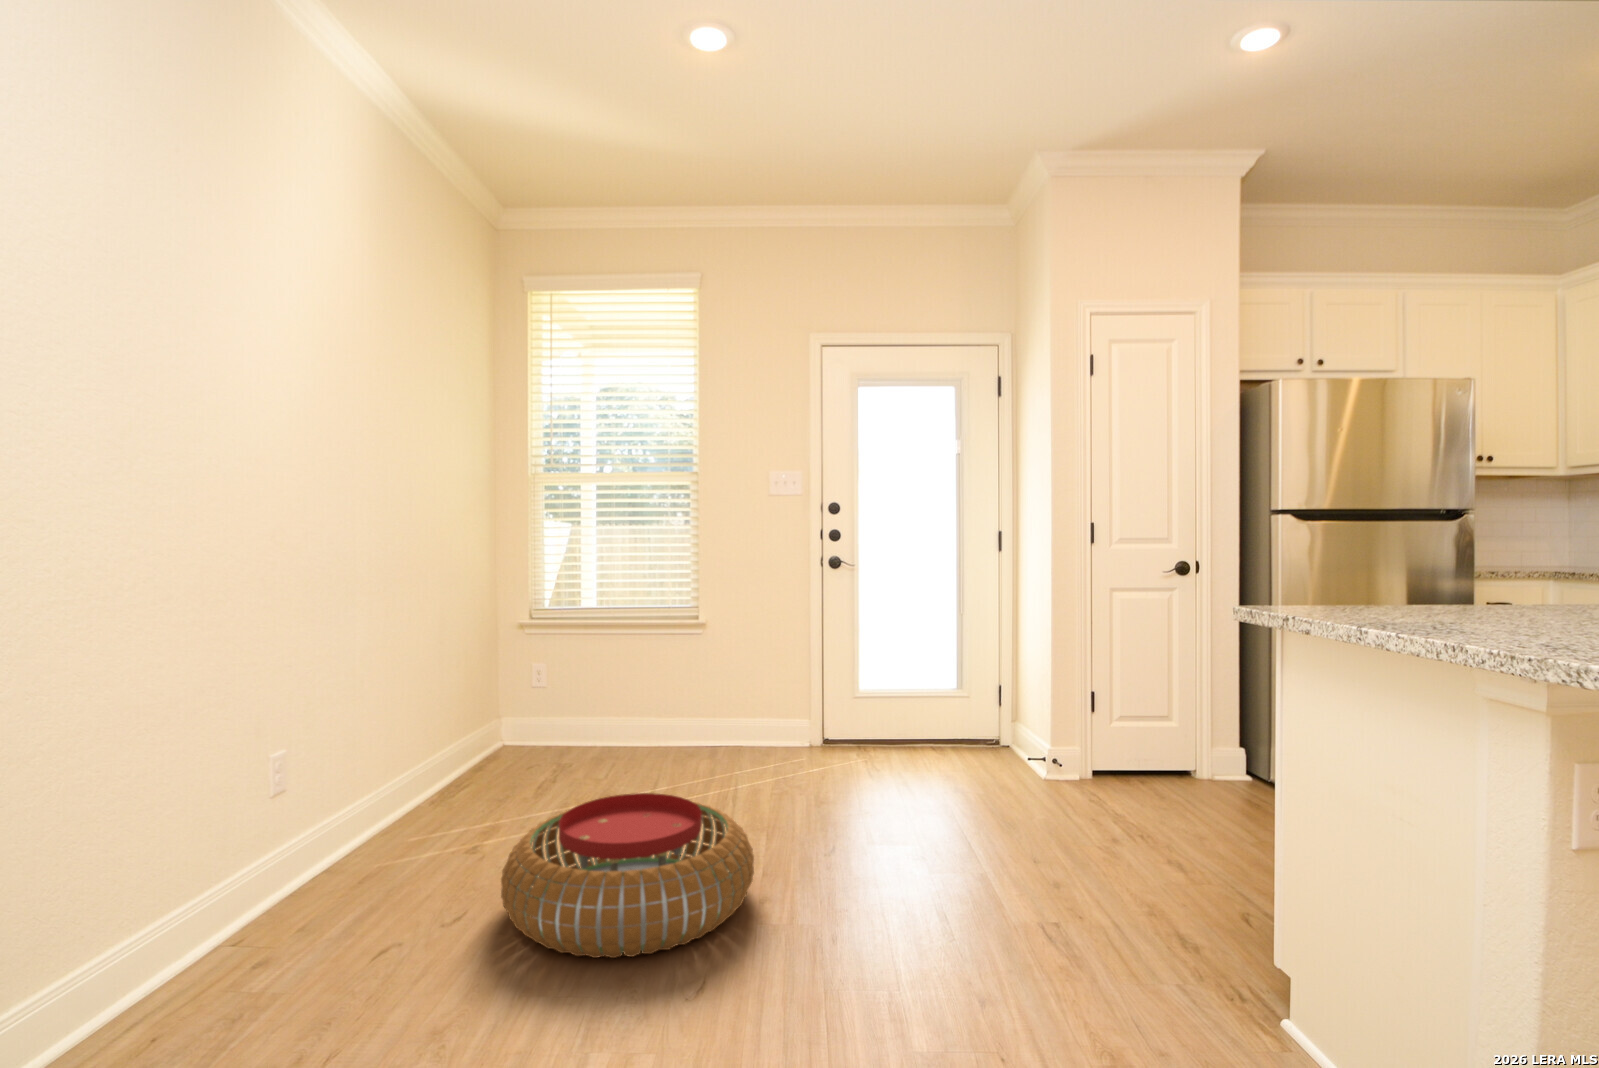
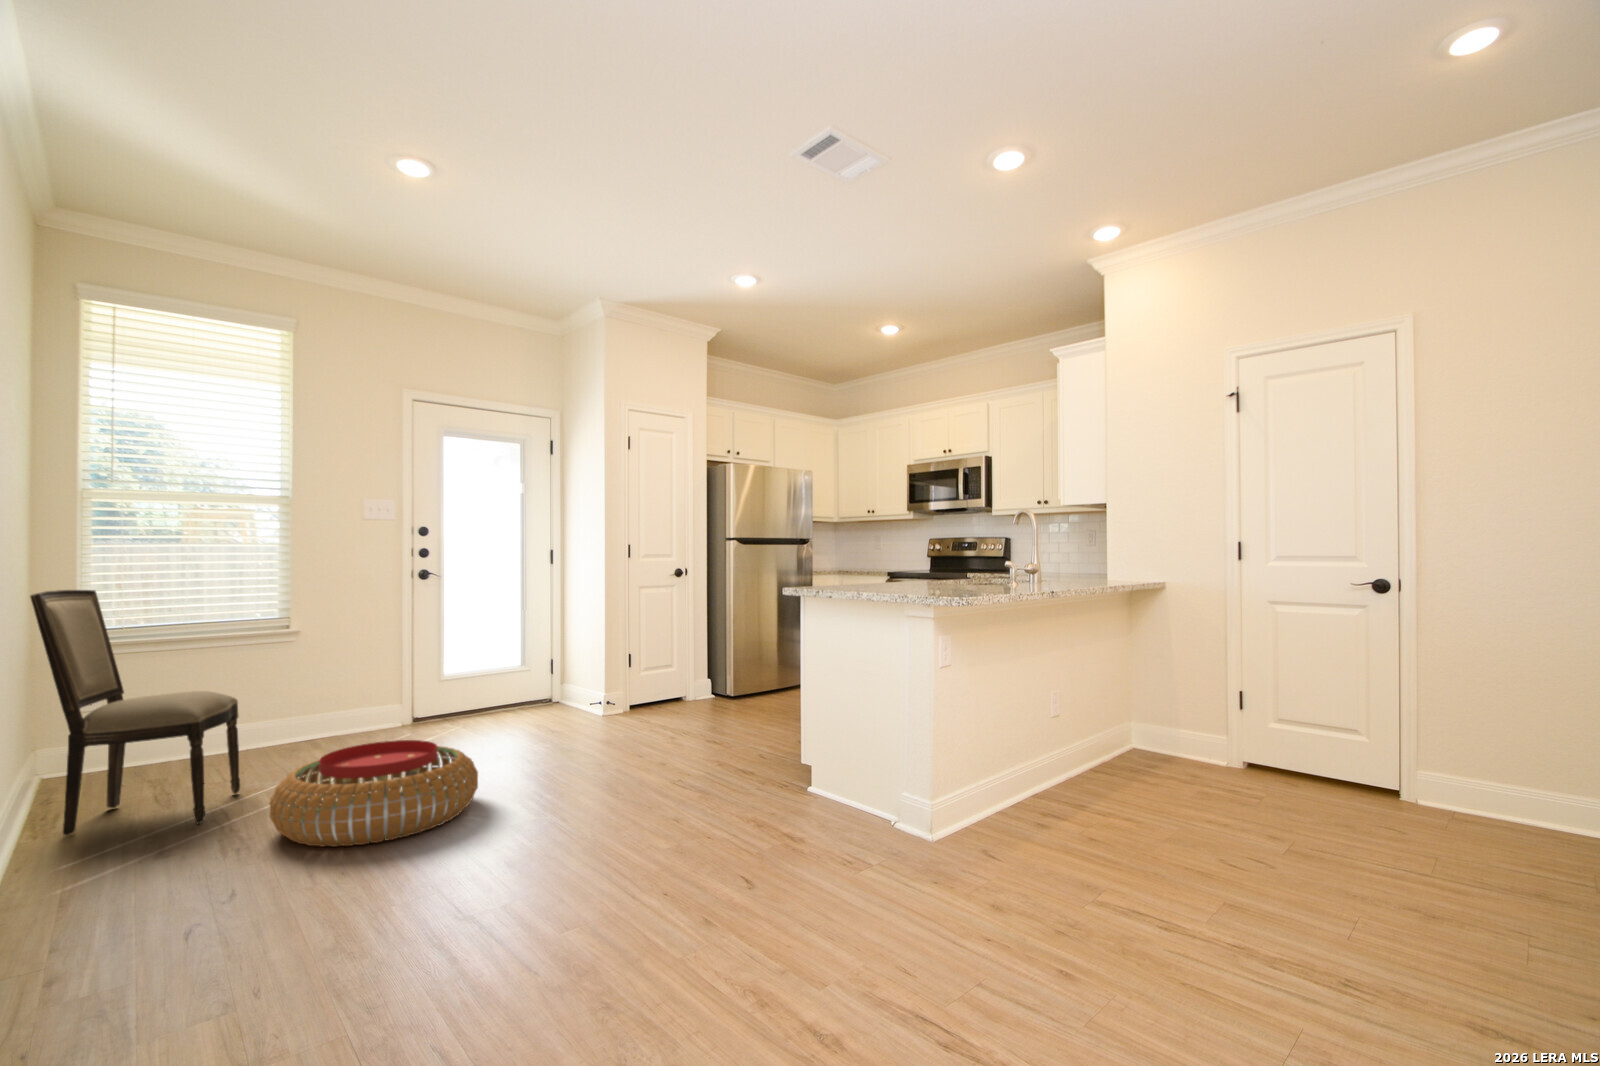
dining chair: none [394,576,585,846] -> present [30,590,240,835]

